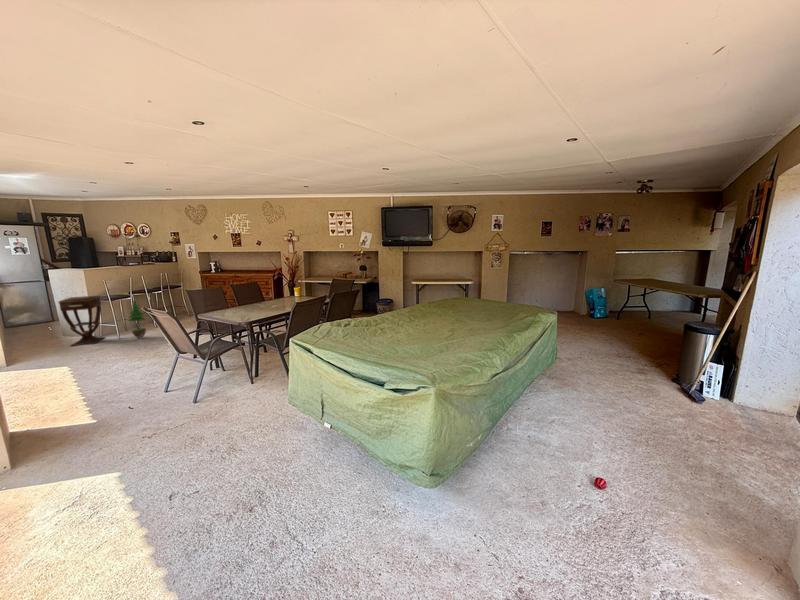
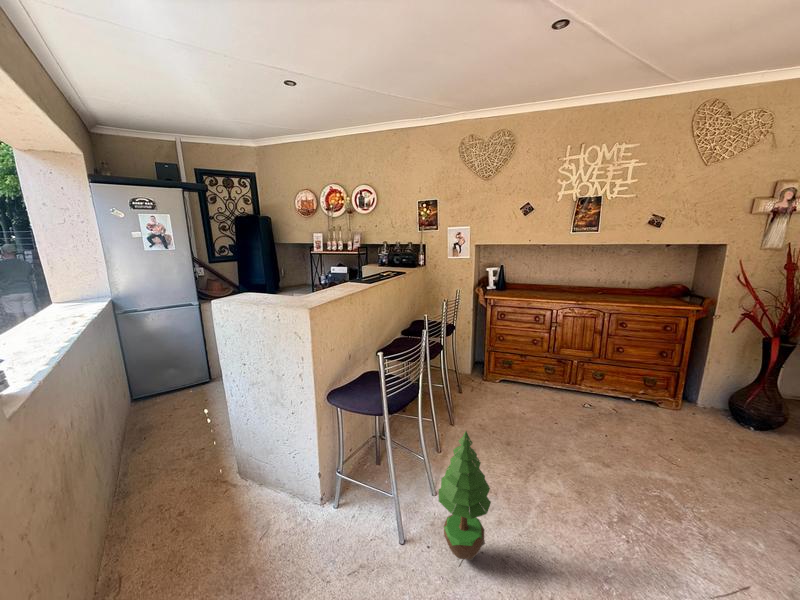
side table: present [59,296,104,346] -> none [240,392,345,589]

